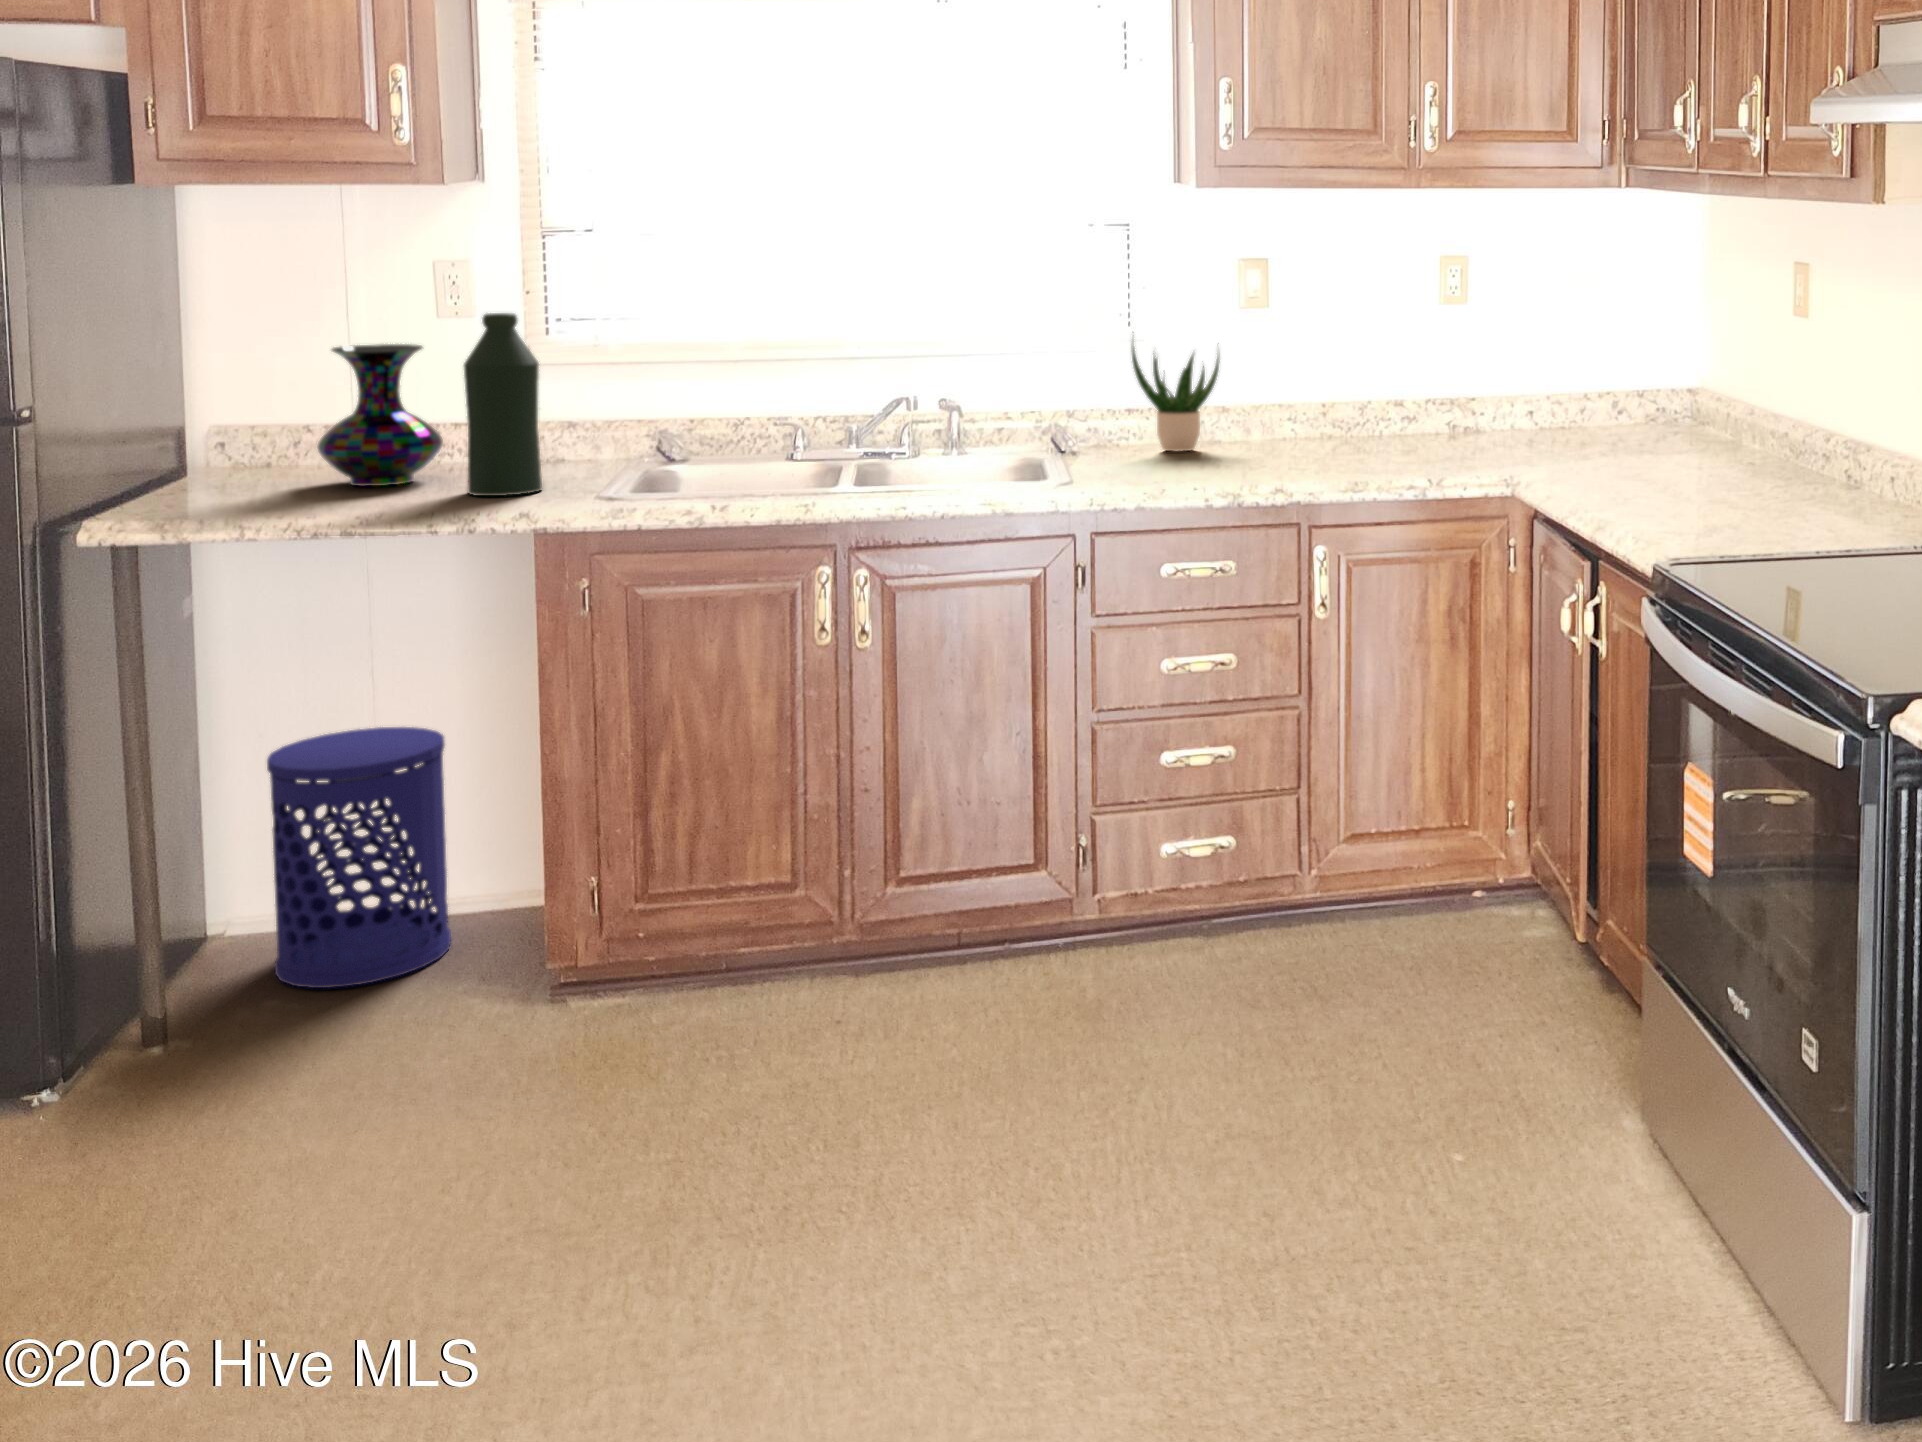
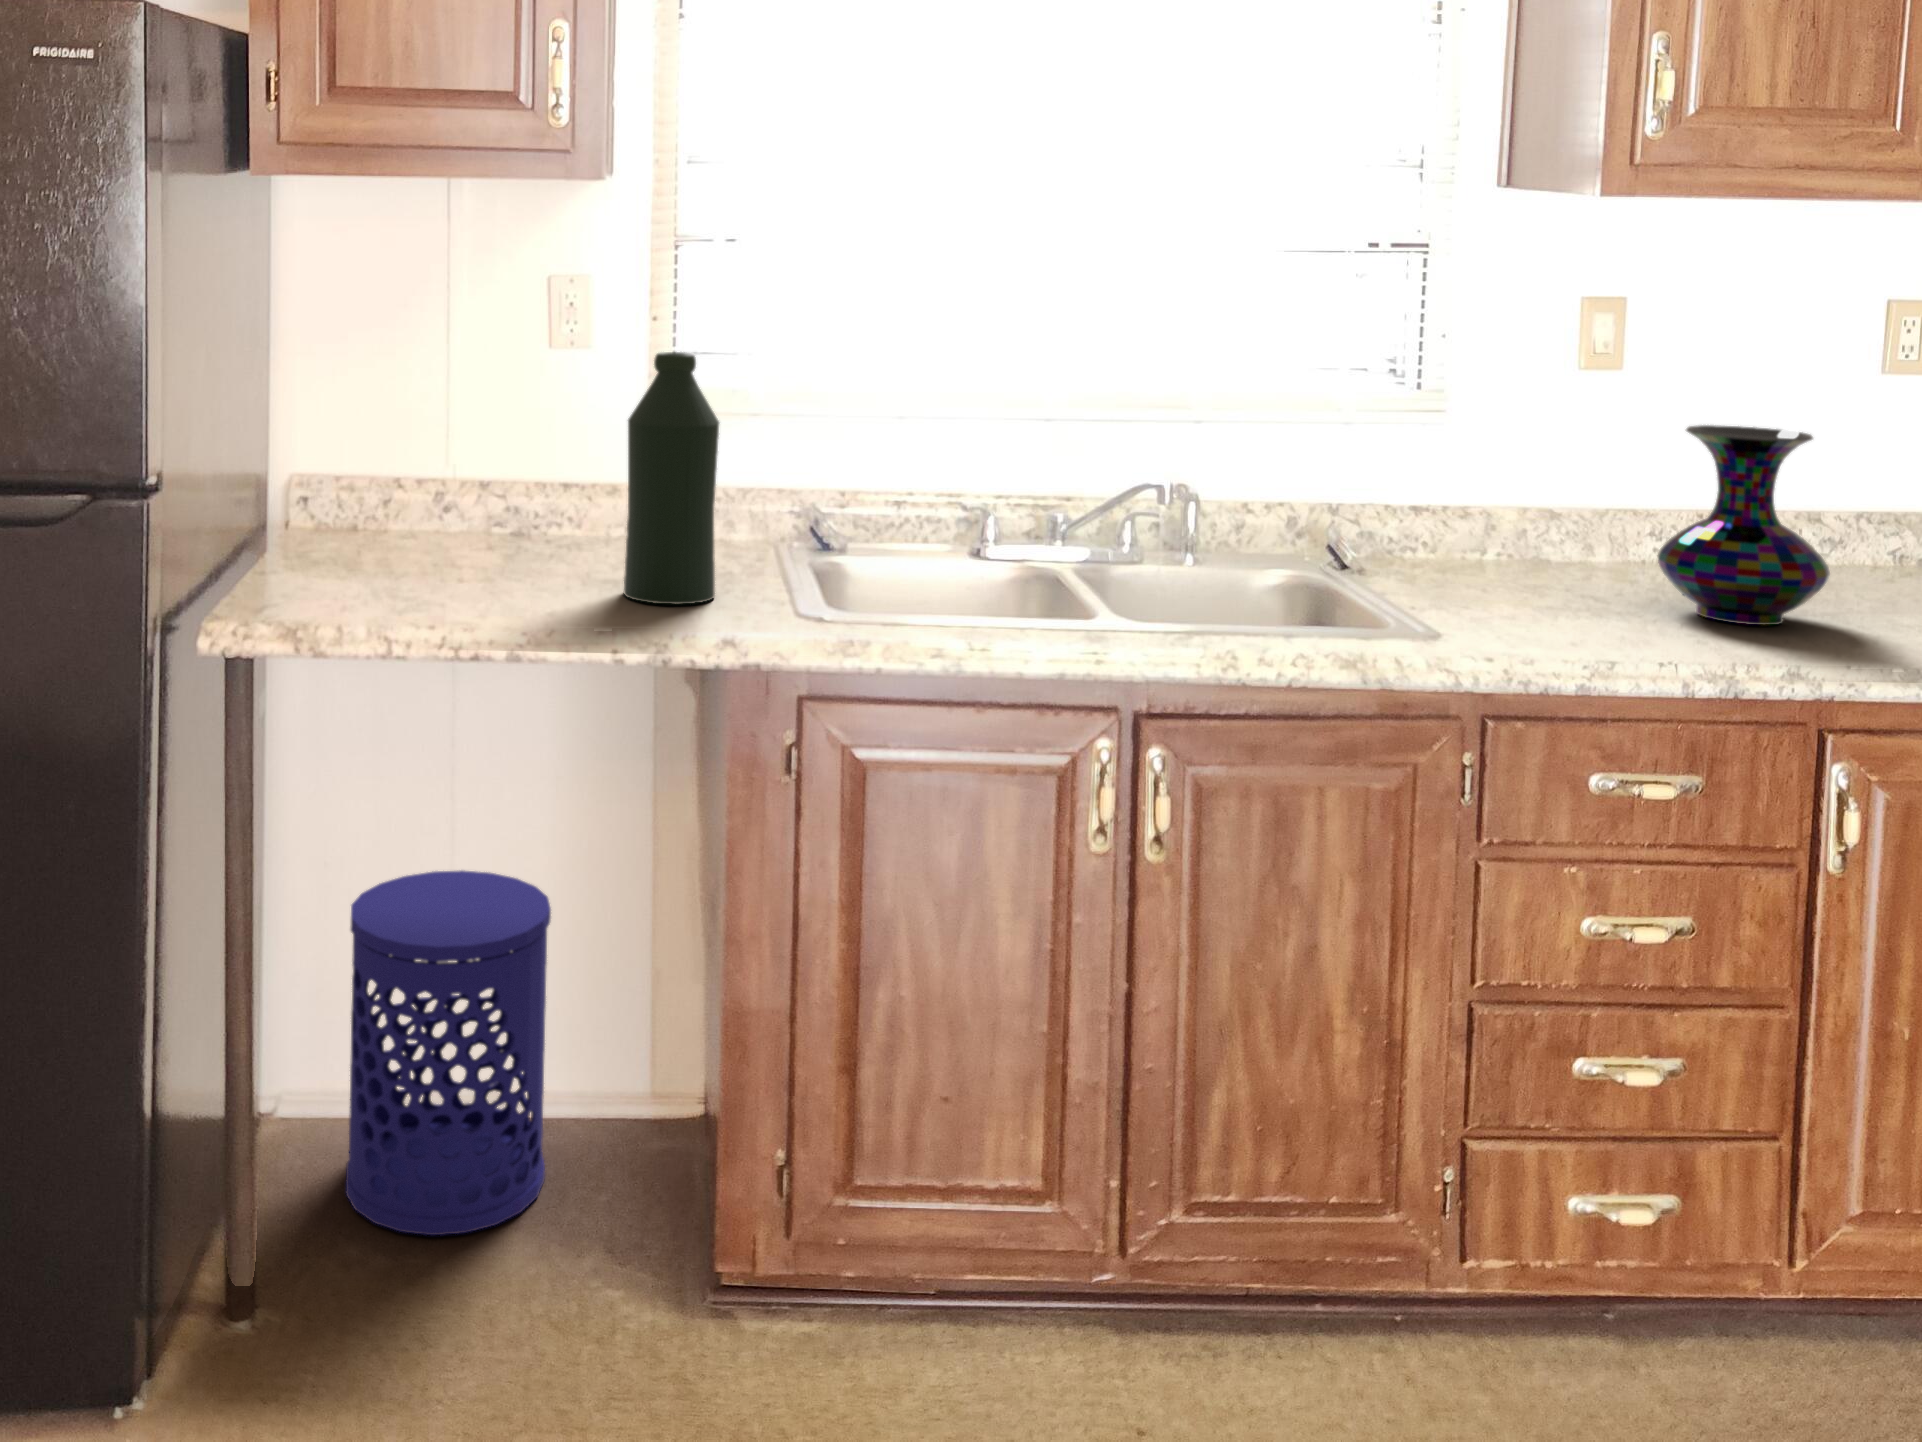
vase: present [317,344,443,486] -> present [1657,425,1830,625]
potted plant: present [1131,346,1220,451] -> none [1449,405,1577,580]

